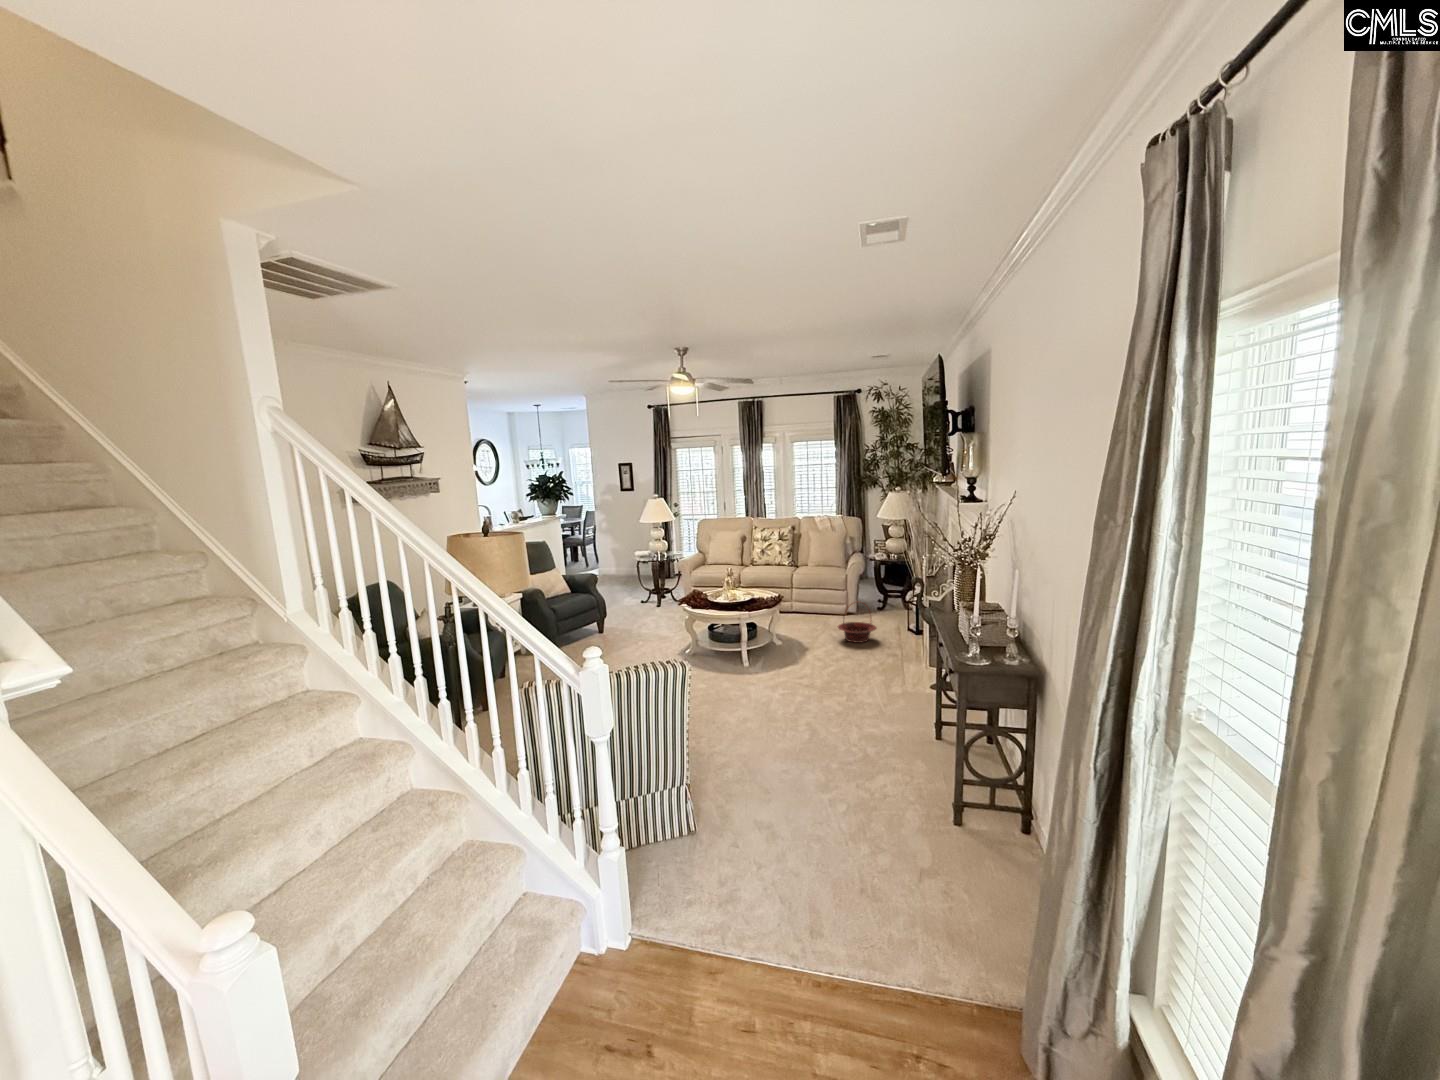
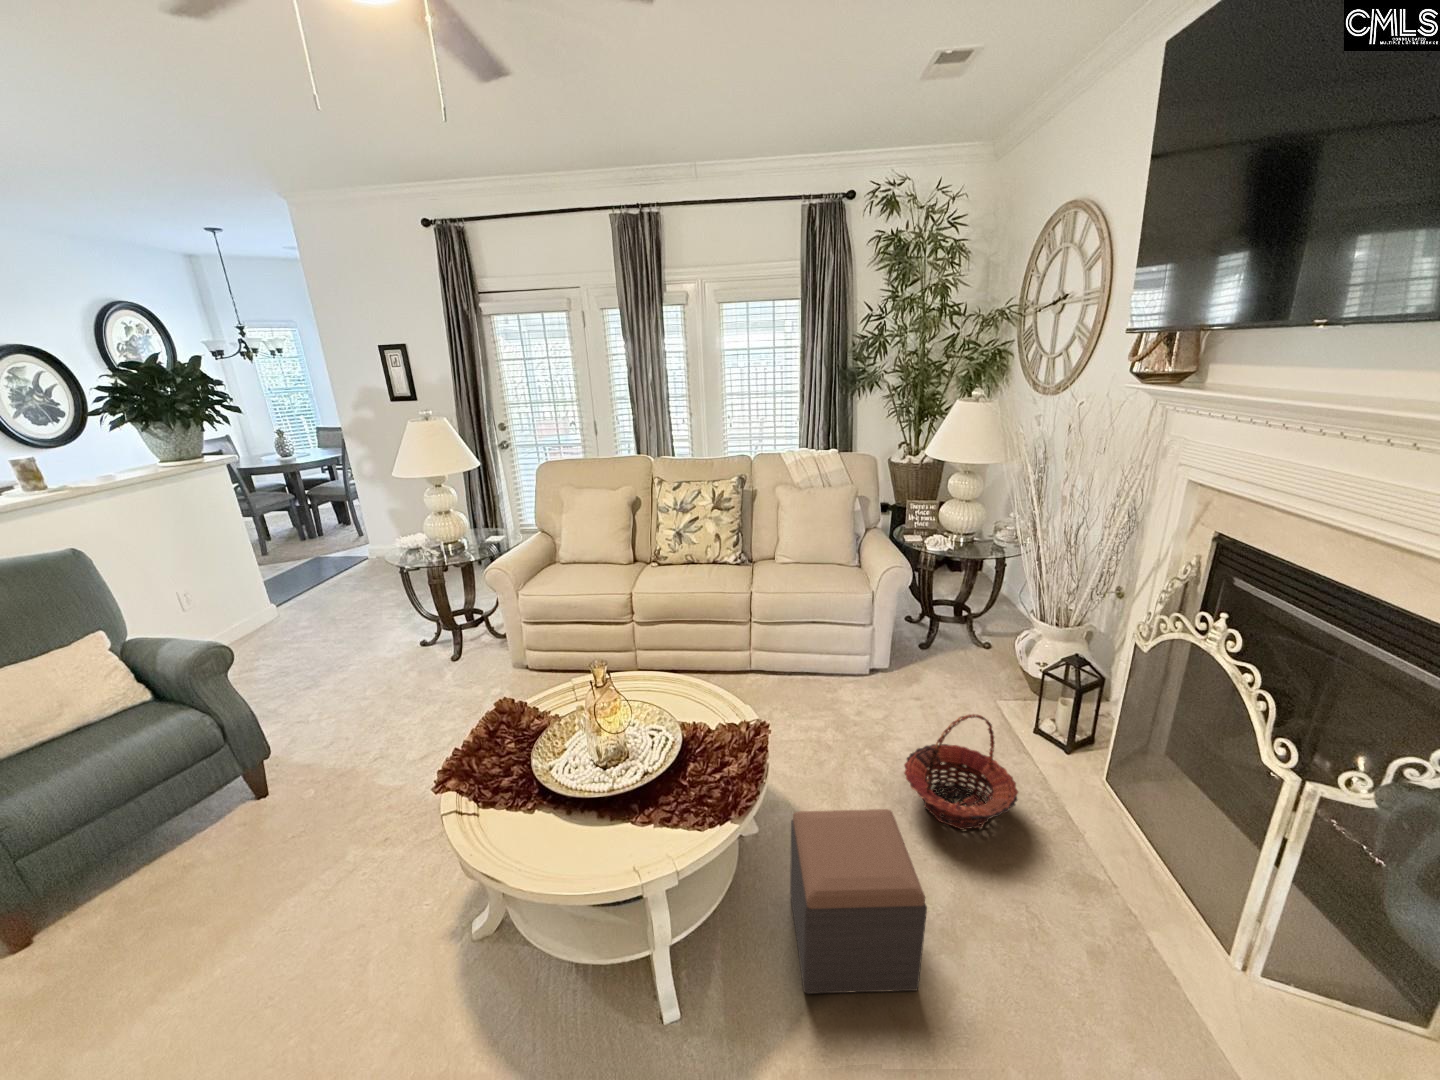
footstool: none [785,616,821,660] -> present [790,809,927,994]

